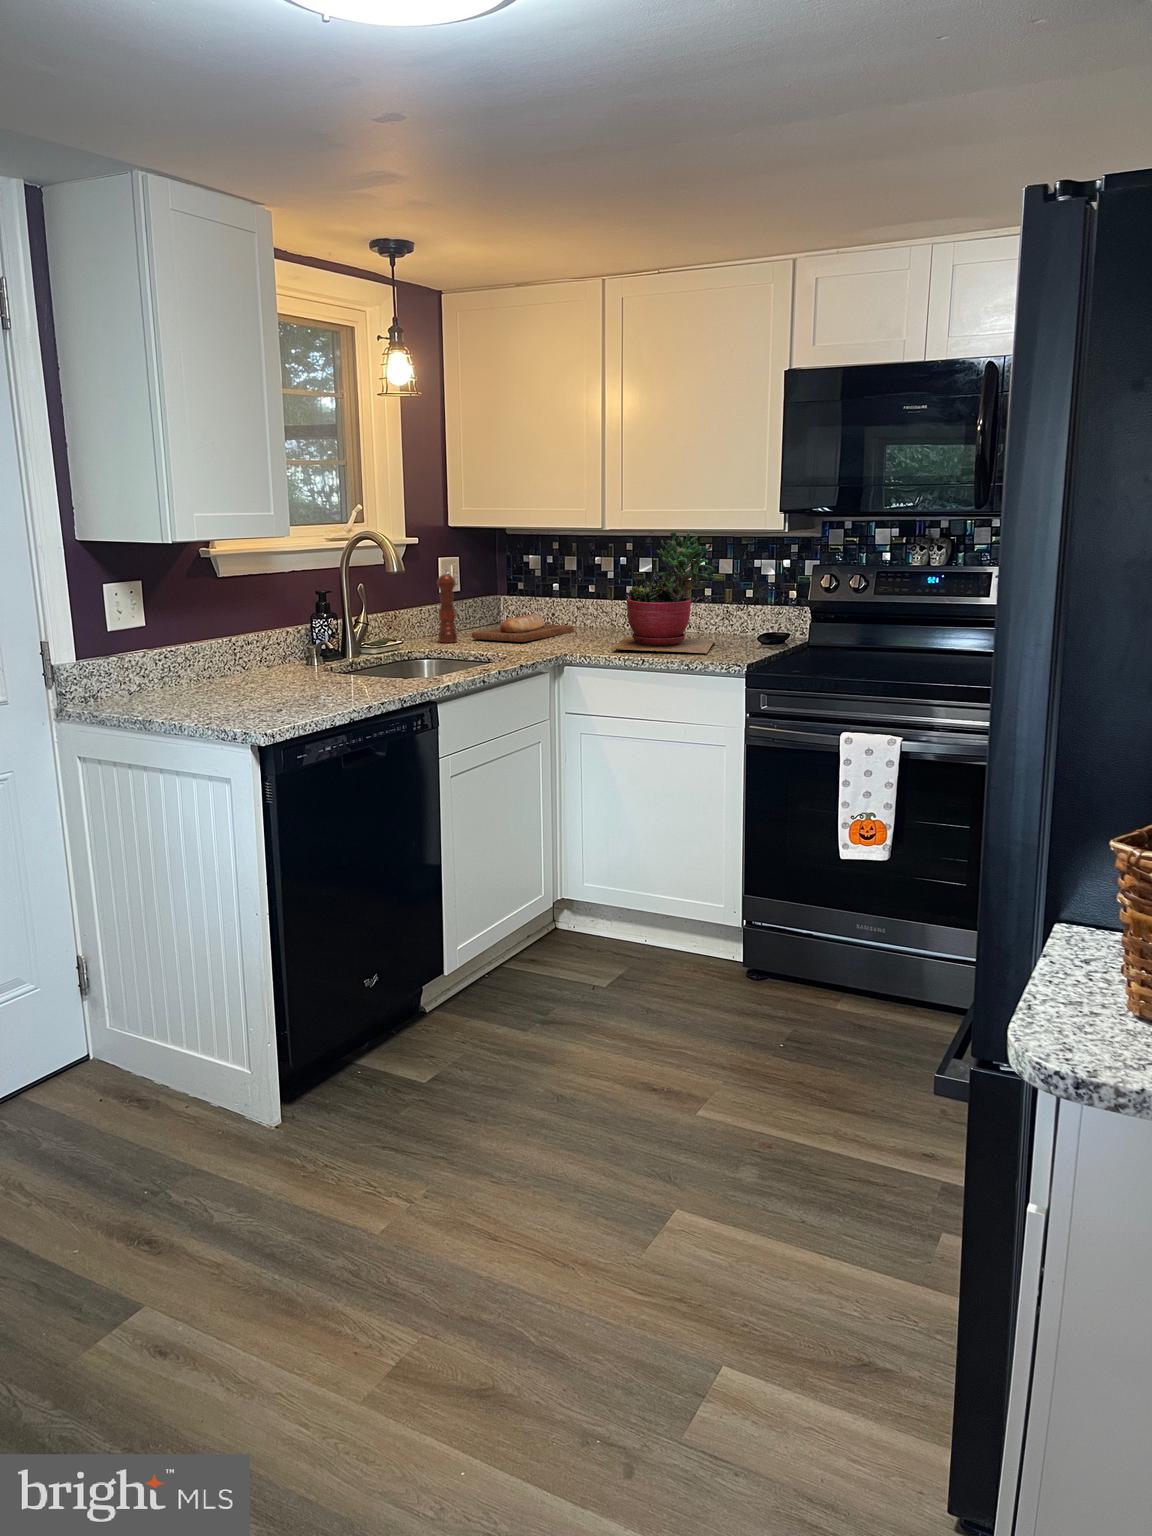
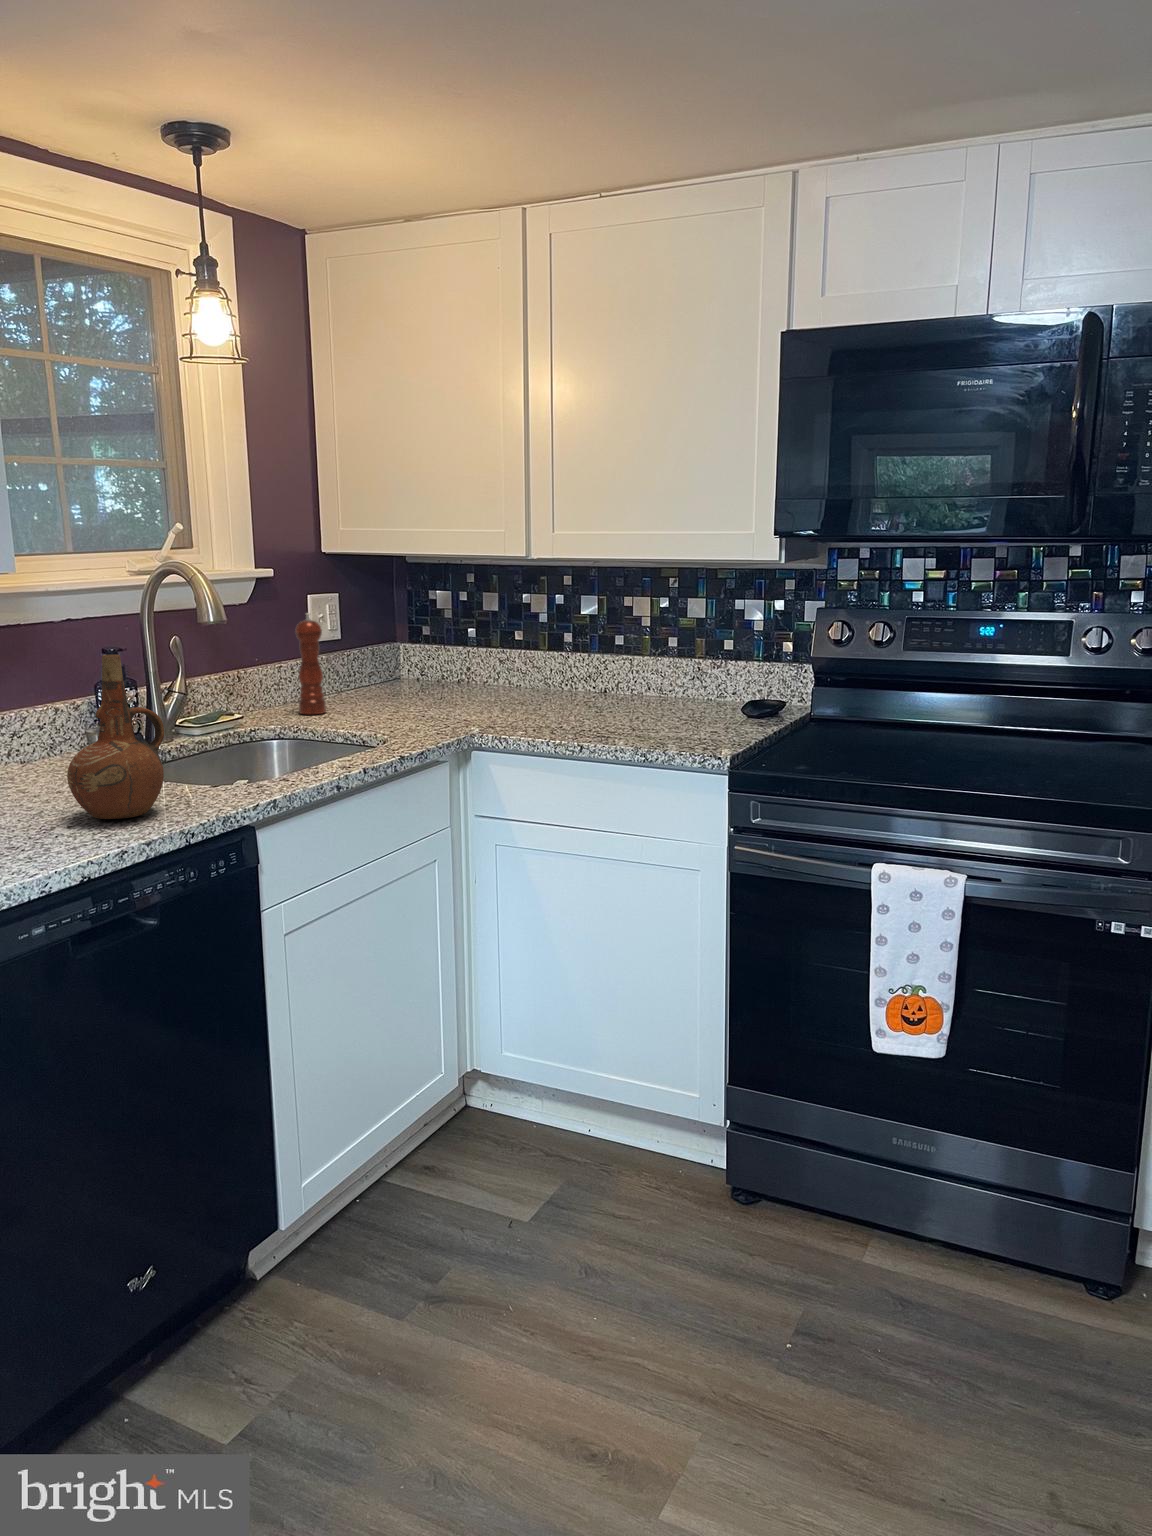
succulent plant: present [612,532,715,653] -> none [537,562,683,735]
ceramic pitcher: none [325,588,382,692] -> present [67,655,164,819]
bread loaf: present [472,614,574,642] -> none [347,671,492,714]

